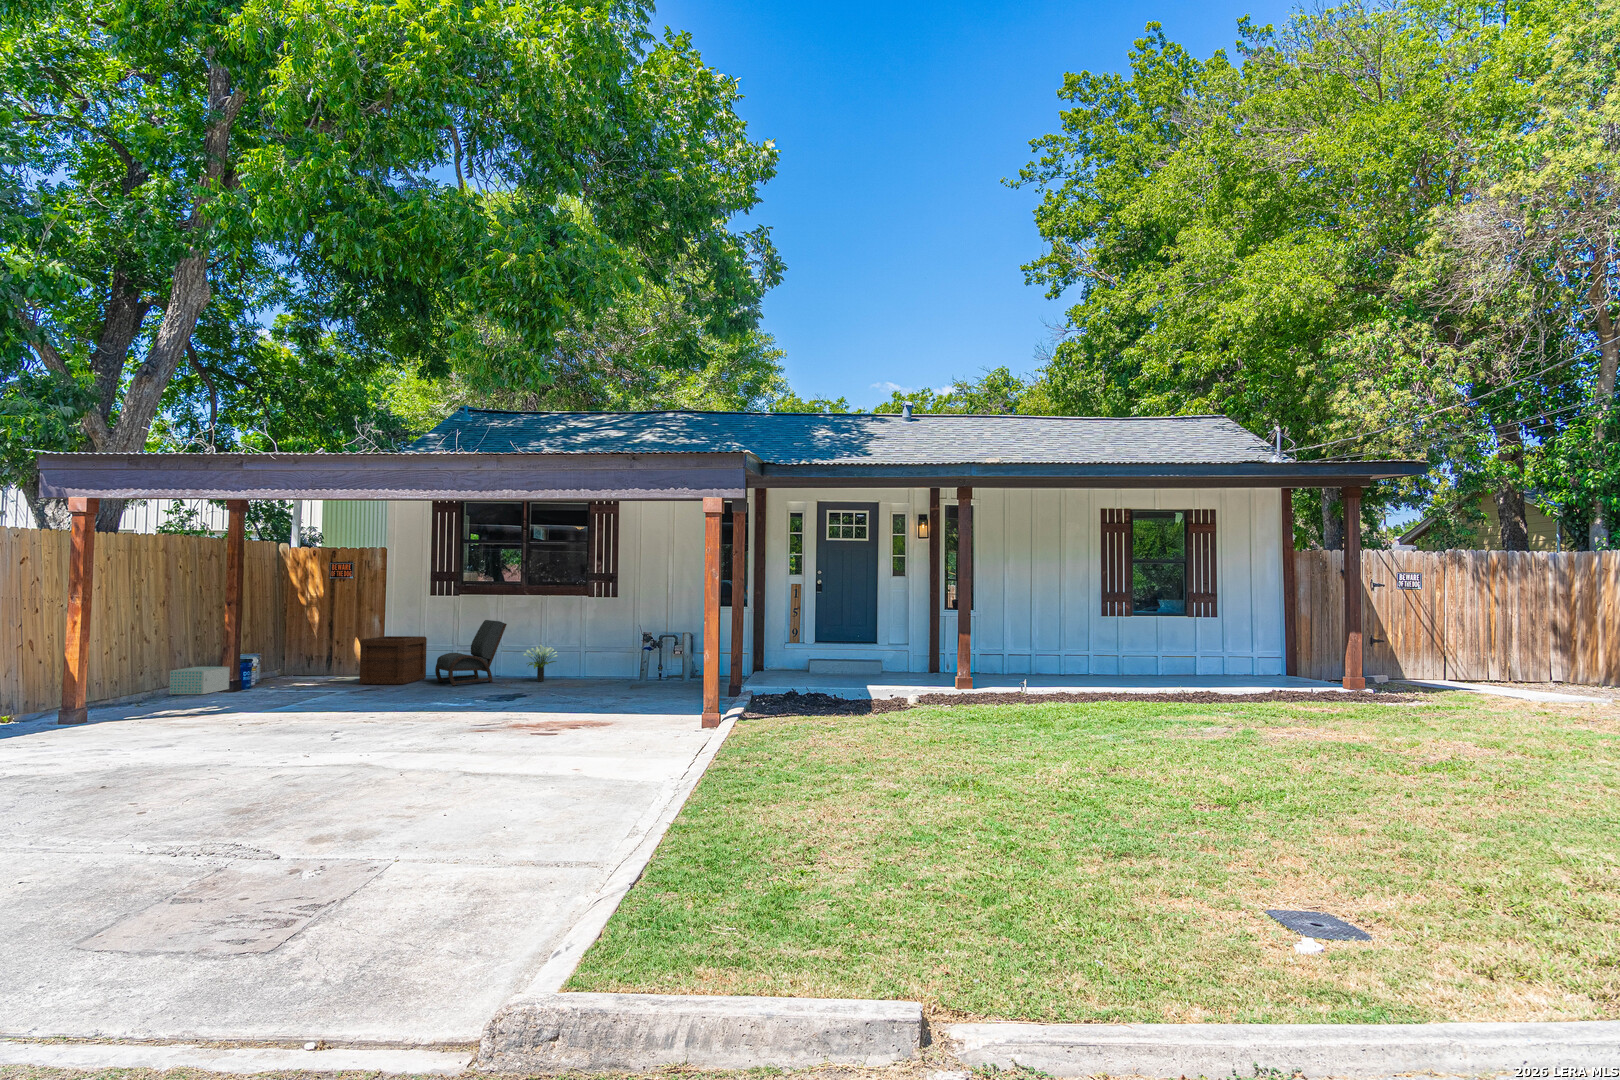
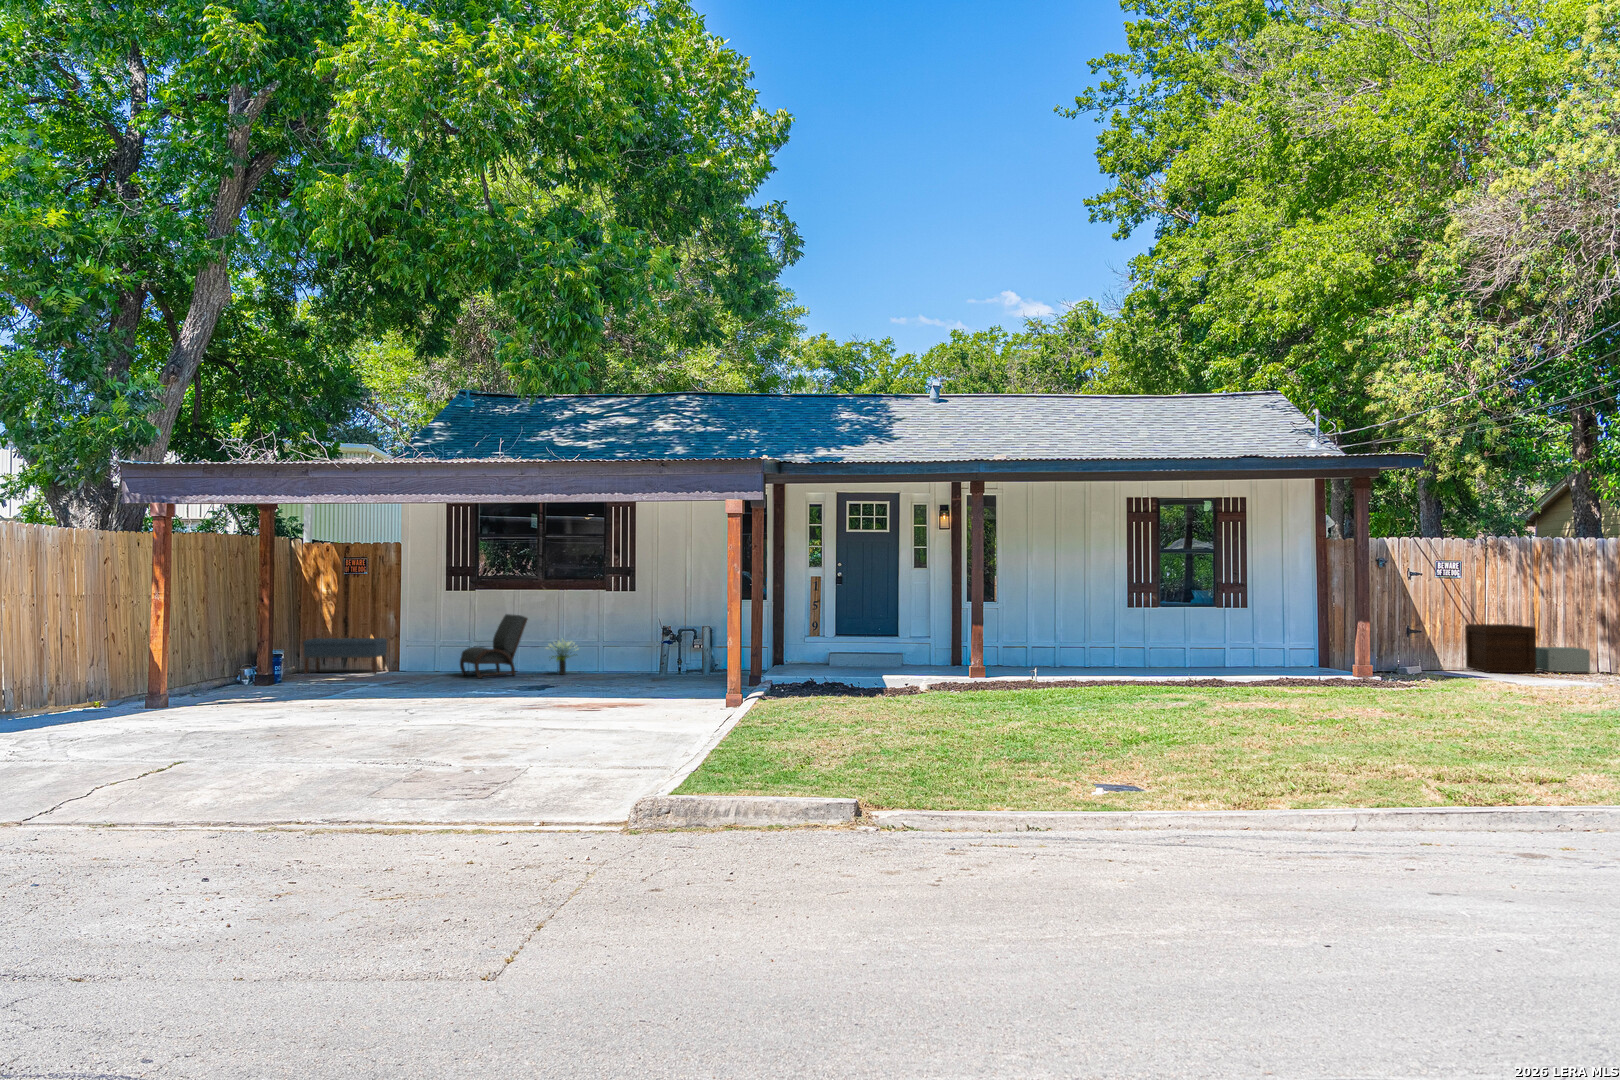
wooden crate: present [359,636,427,684] -> present [1465,624,1537,673]
bench: none [276,643,366,680] -> present [303,638,387,674]
storage box: present [169,667,230,694] -> present [1536,647,1590,672]

